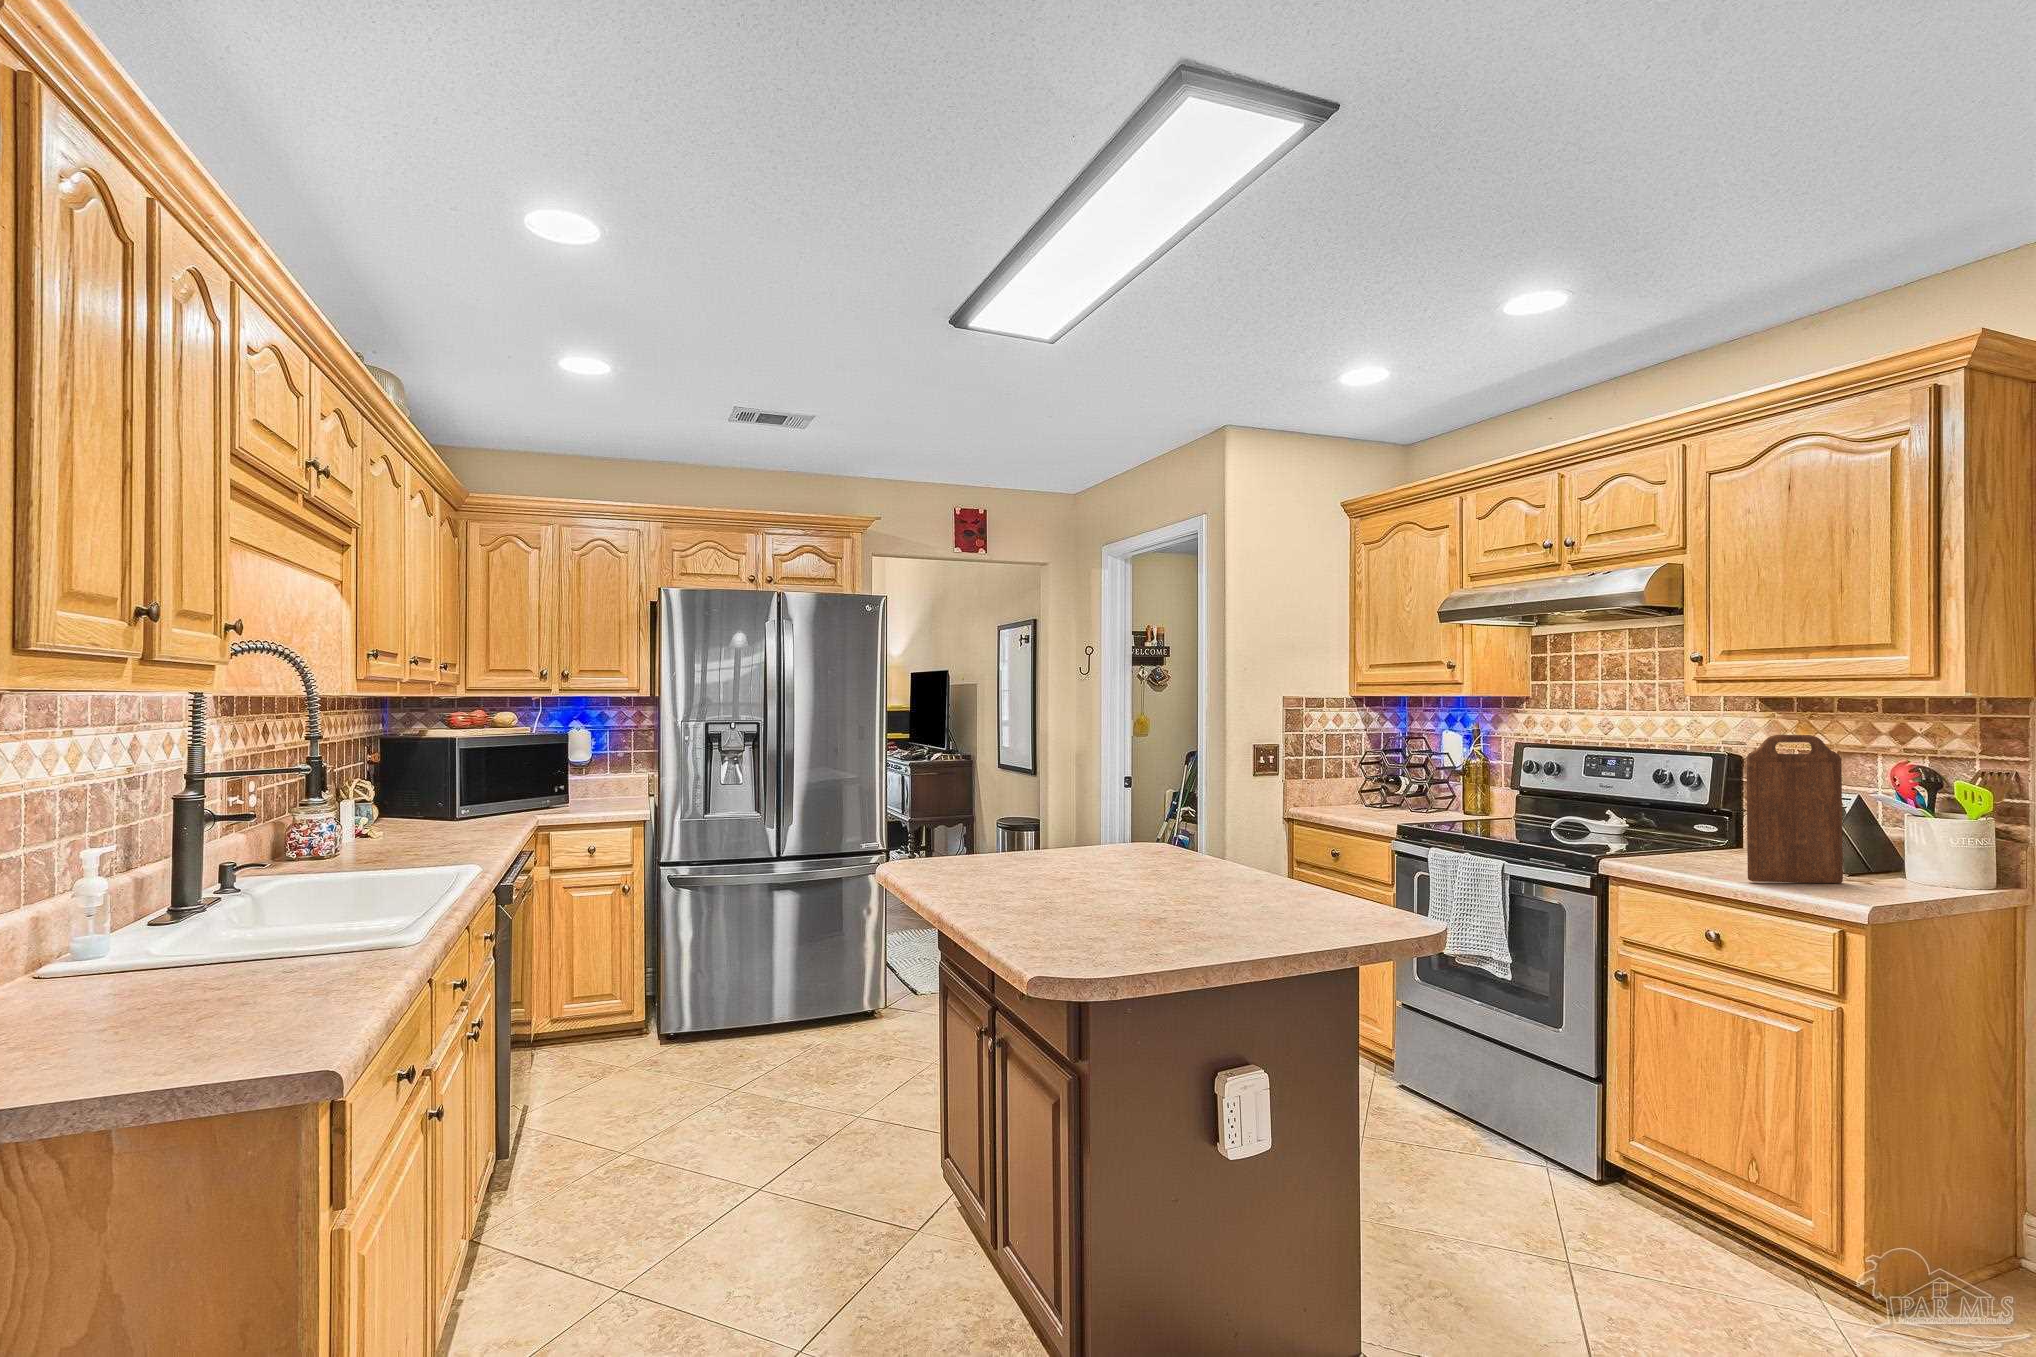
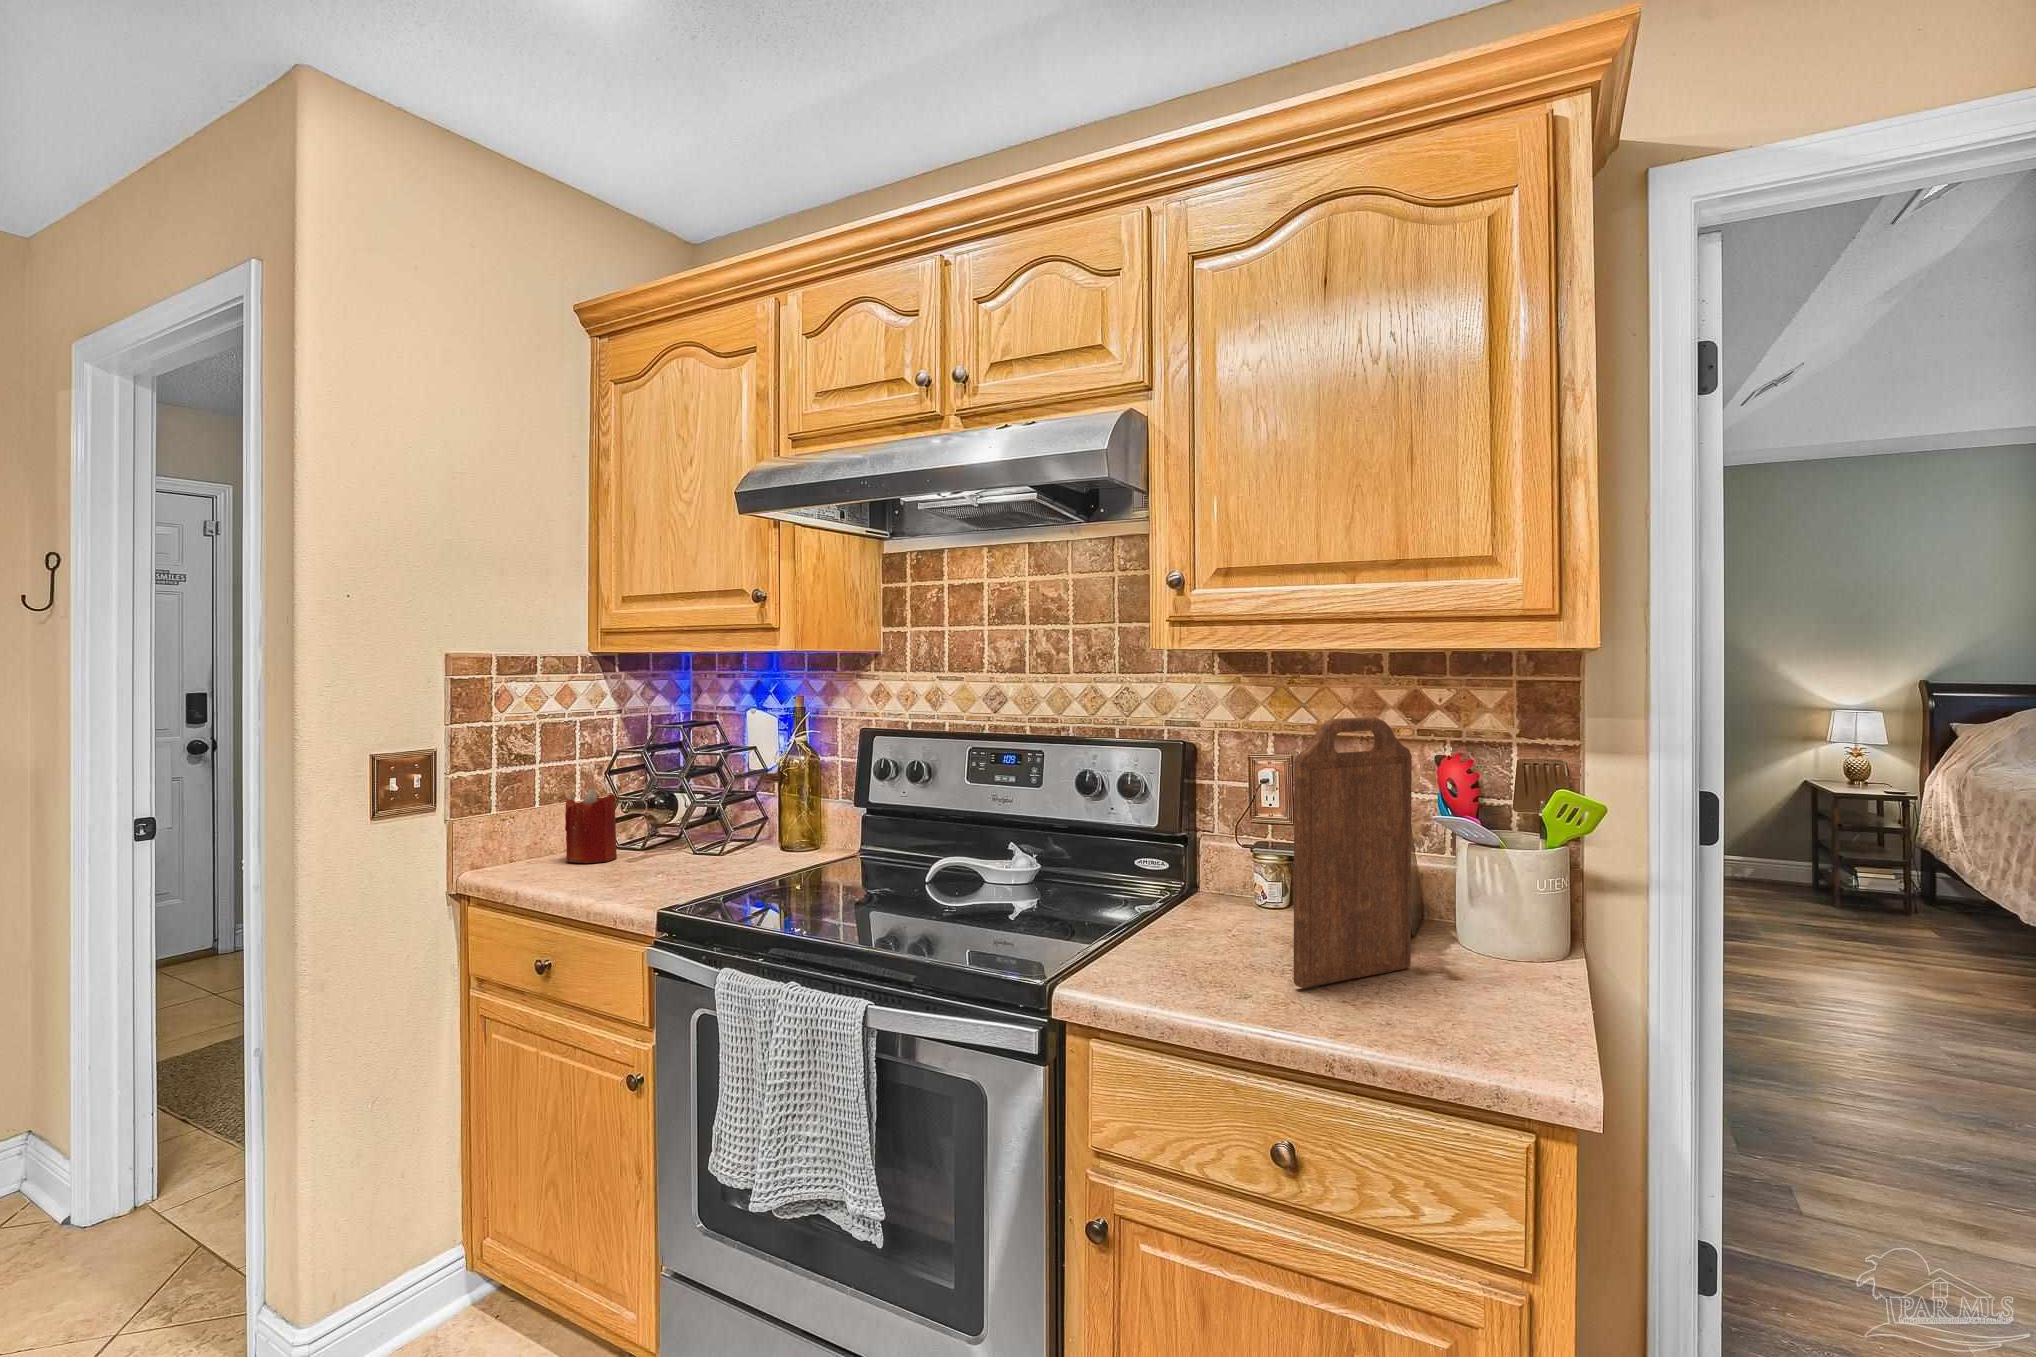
candle: none [1339,770,1367,810] -> present [565,788,617,863]

